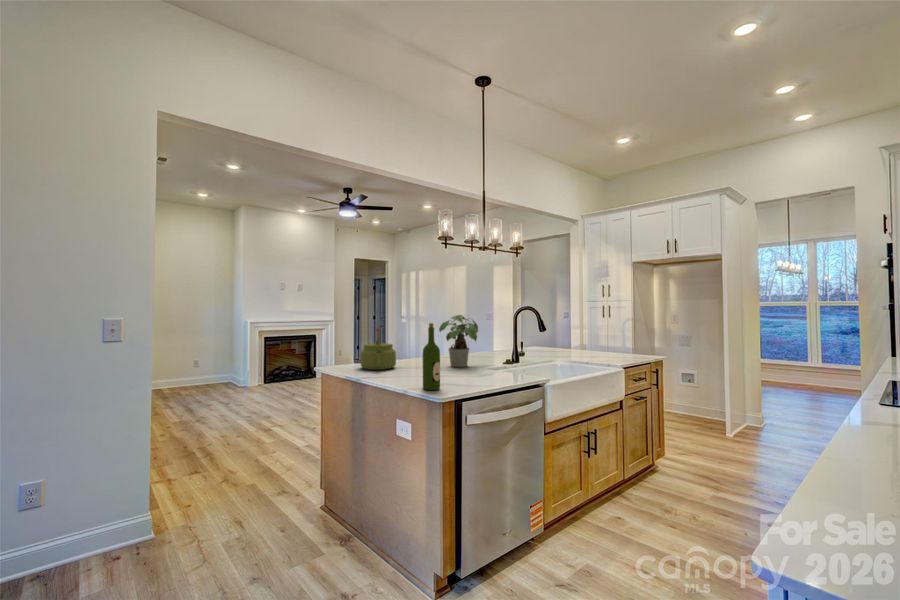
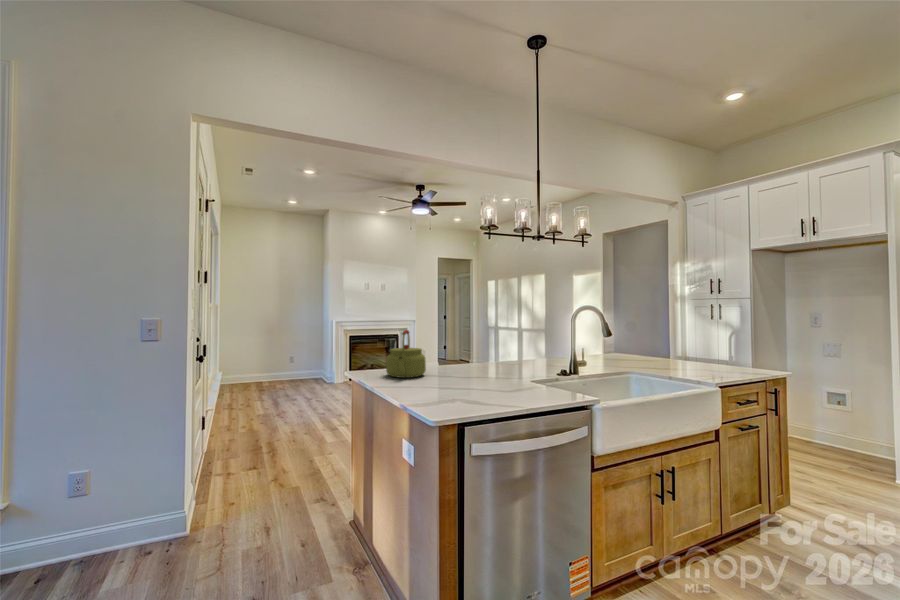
potted plant: present [439,315,478,367] -> none [474,316,526,378]
wine bottle: present [423,323,440,390] -> none [425,327,446,409]

